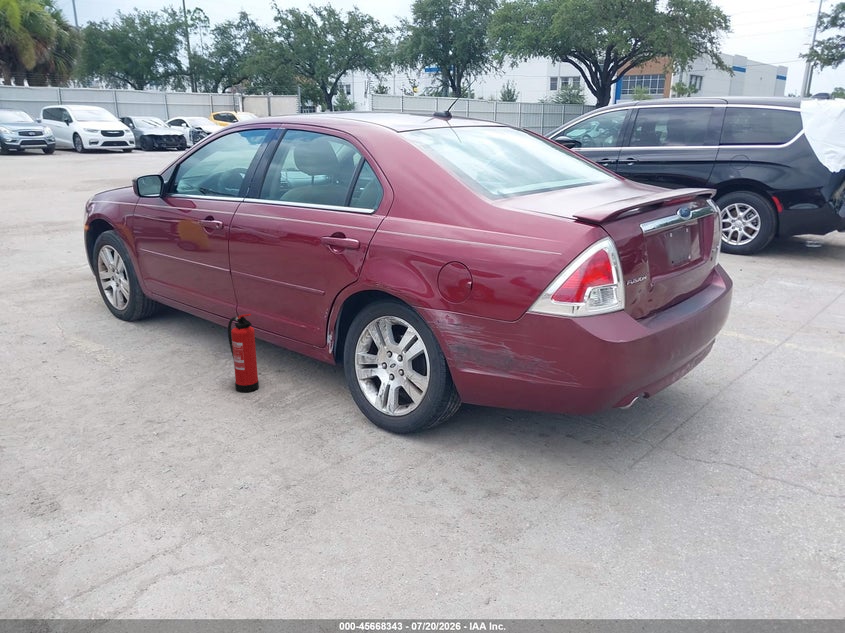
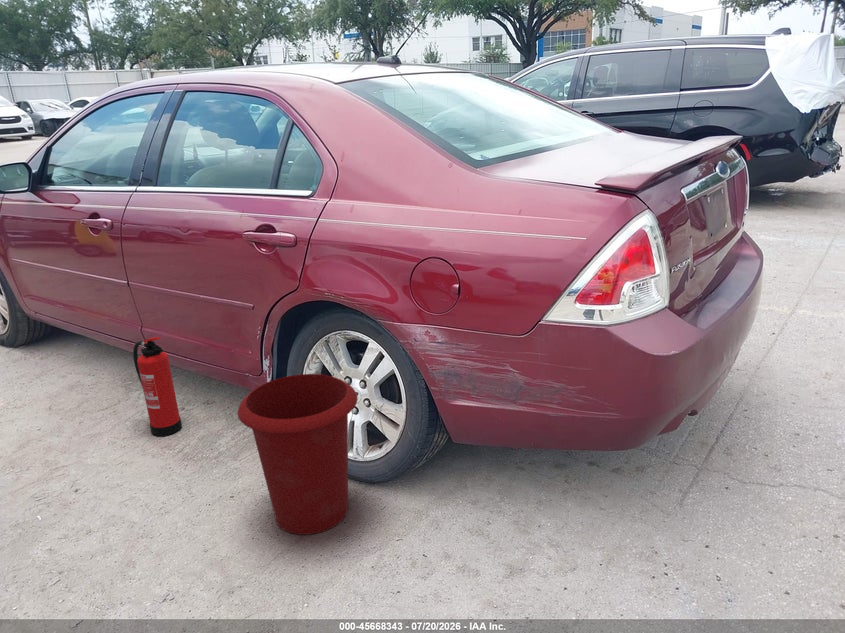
waste bin: none [306,345,394,462] -> present [238,374,358,535]

